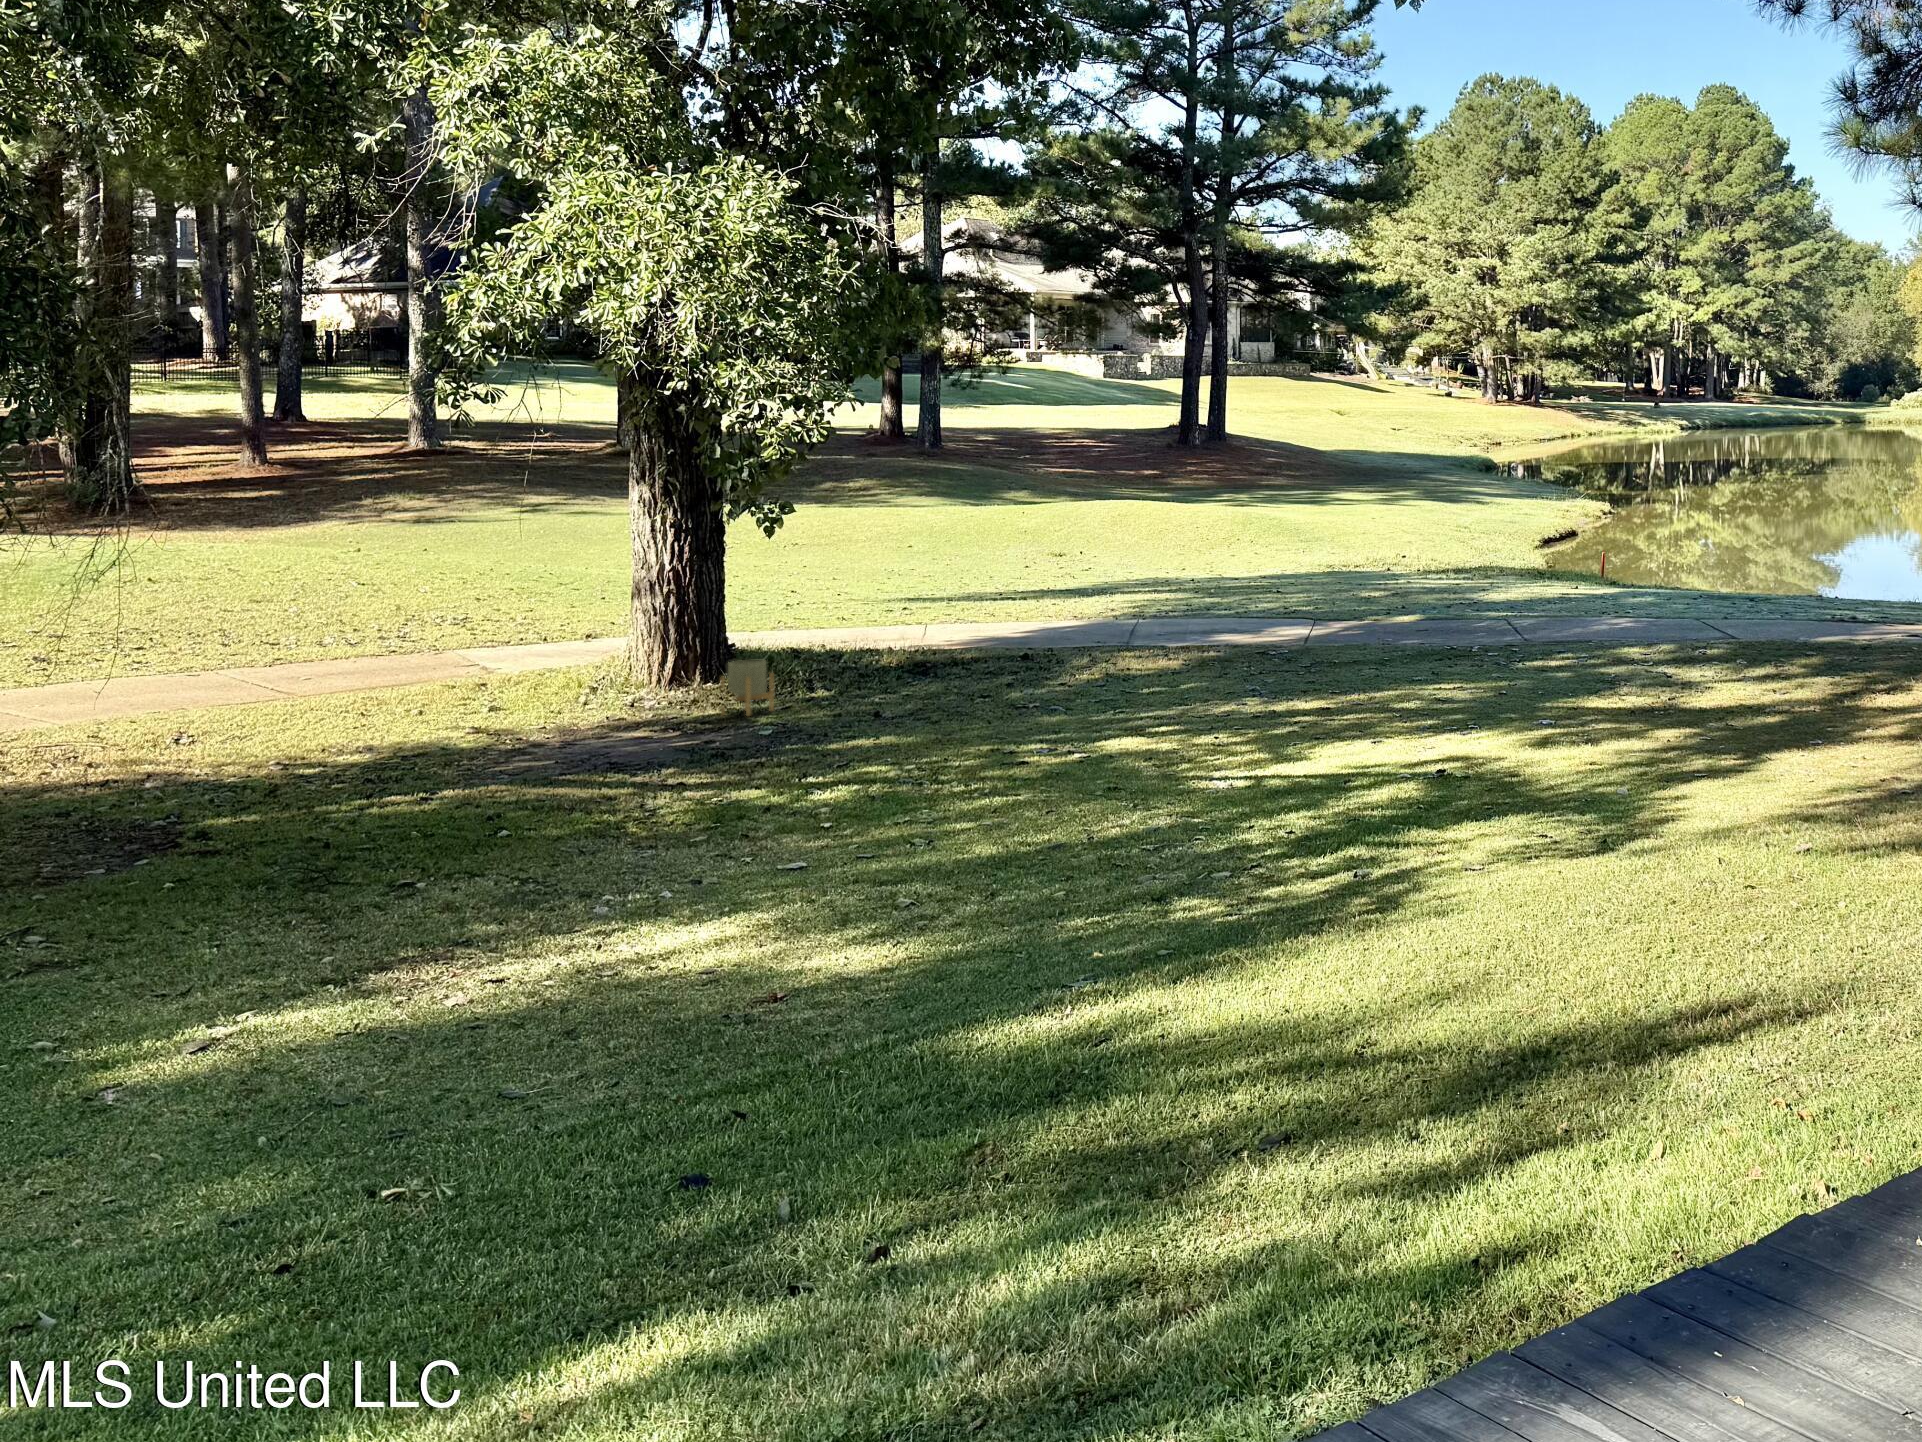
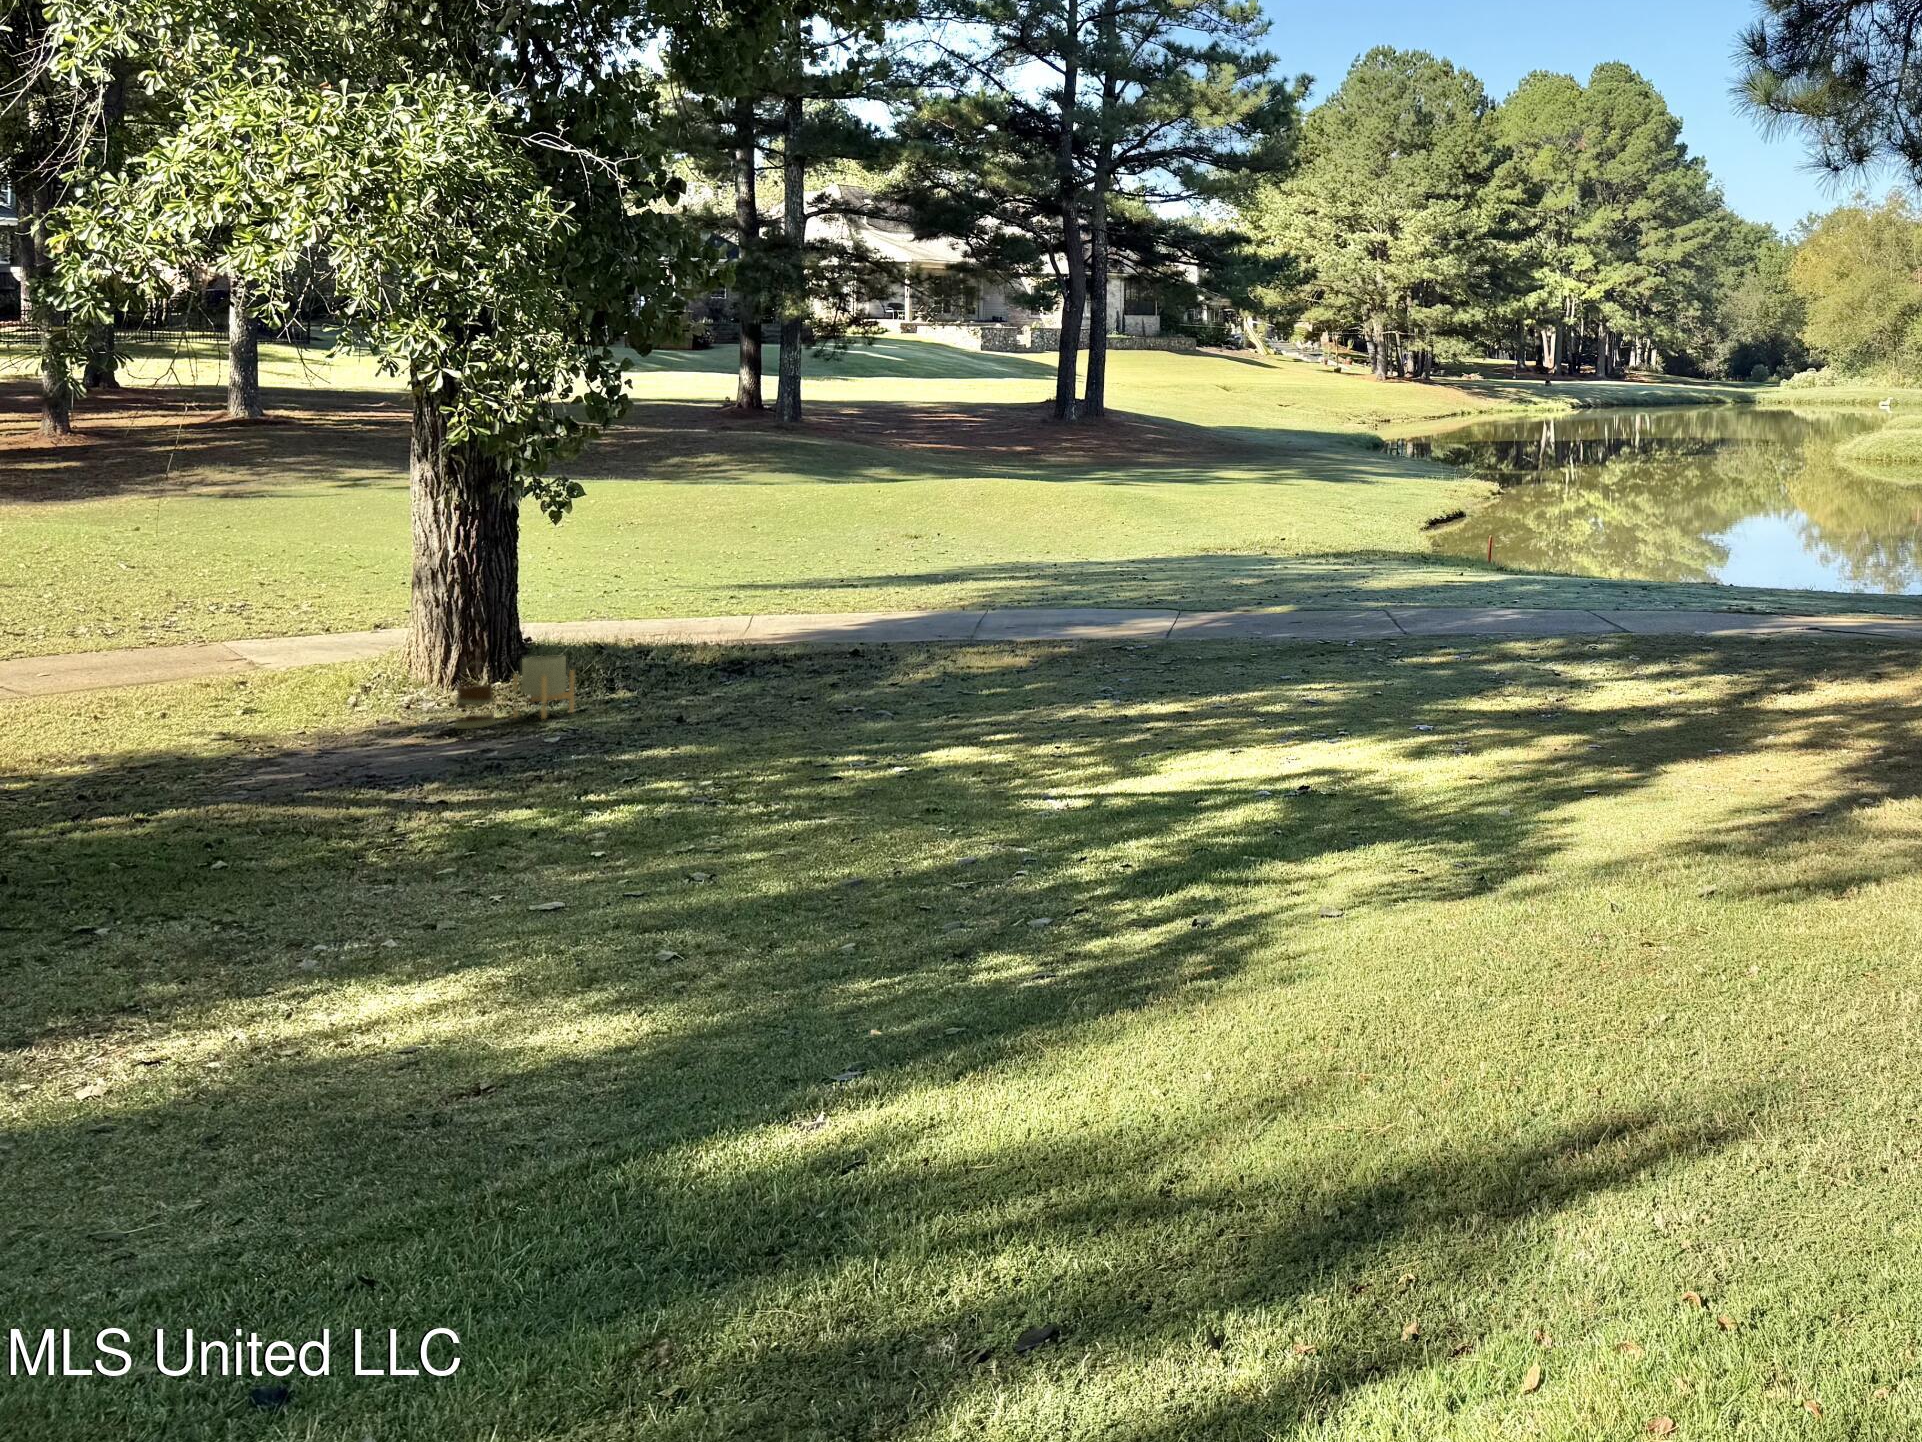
wooden bucket: none [671,664,707,725] -> present [455,663,495,729]

